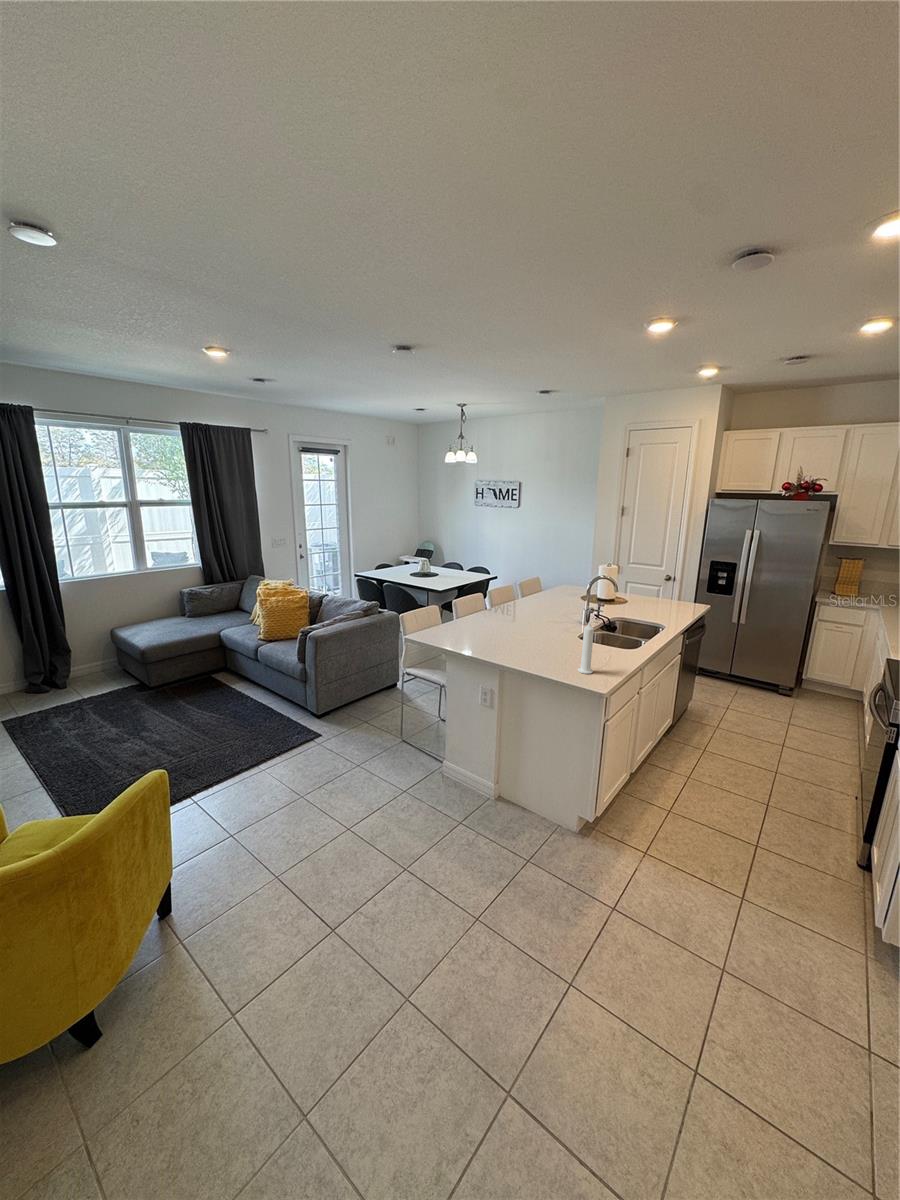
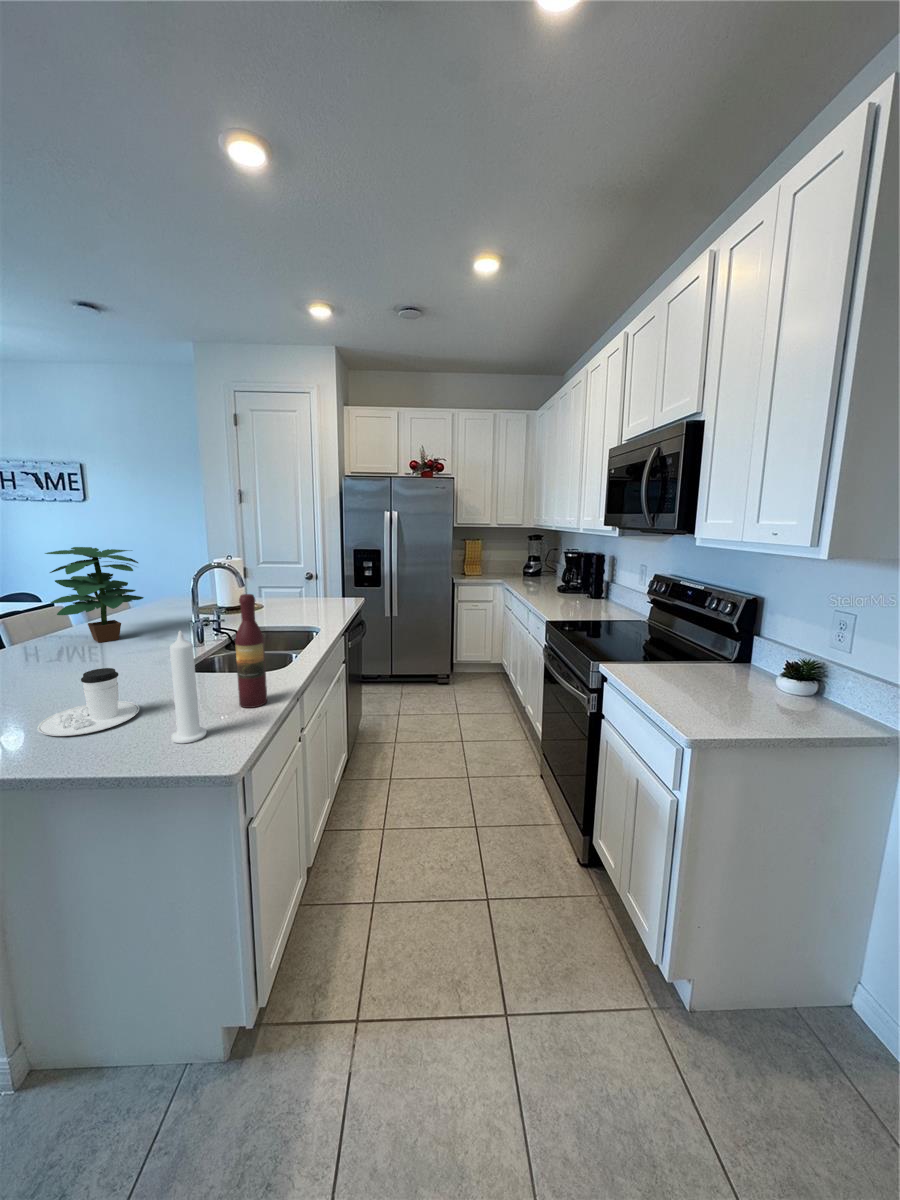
potted plant: none [517,557,562,612] -> present [45,547,144,643]
wine bottle: none [609,606,627,667] -> present [235,594,267,708]
coffee cup: none [524,630,562,659] -> present [37,668,139,736]

